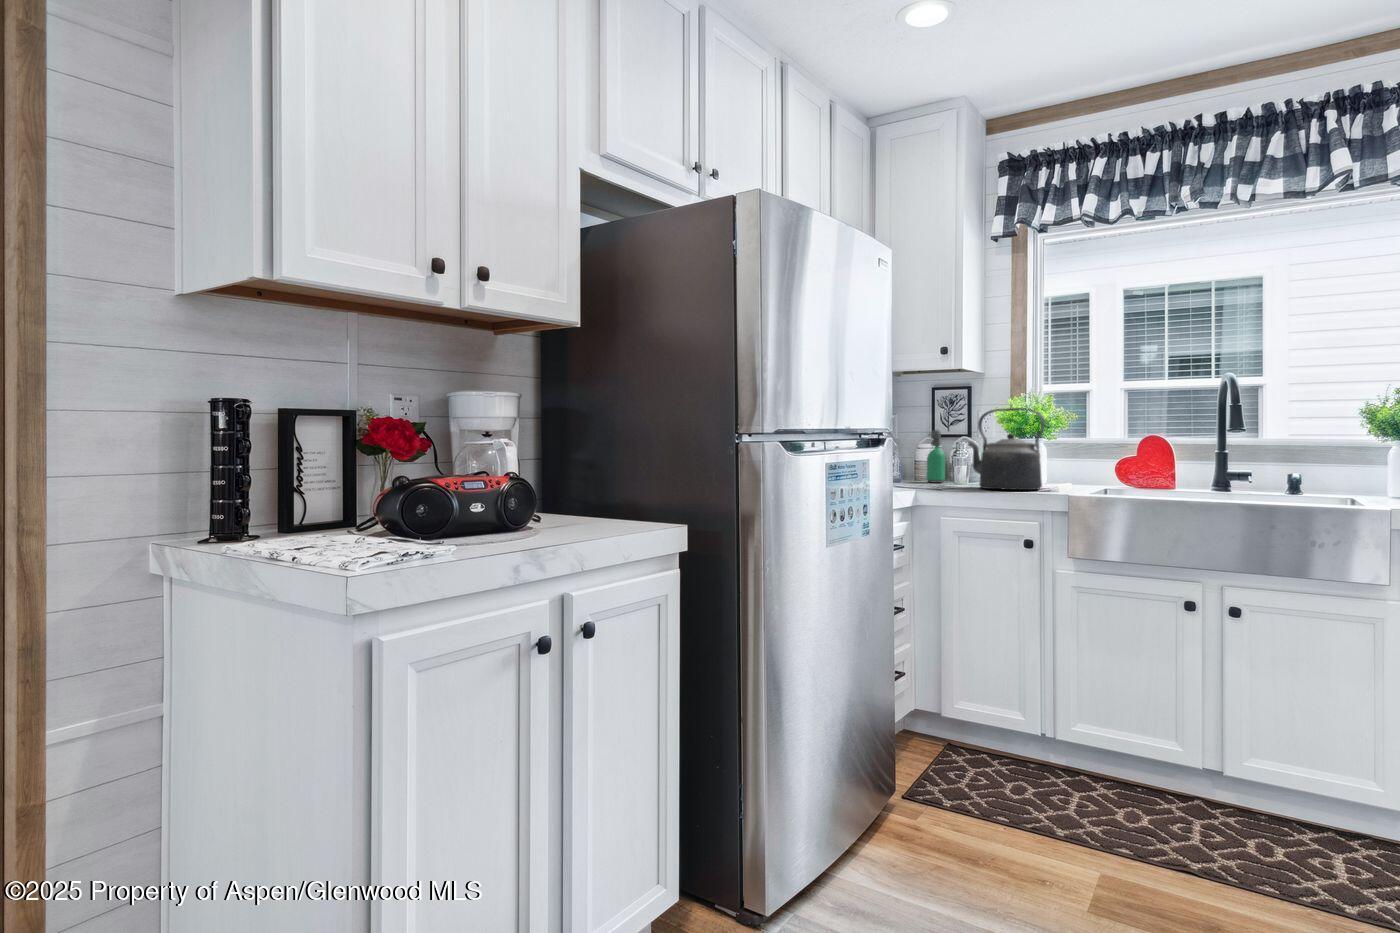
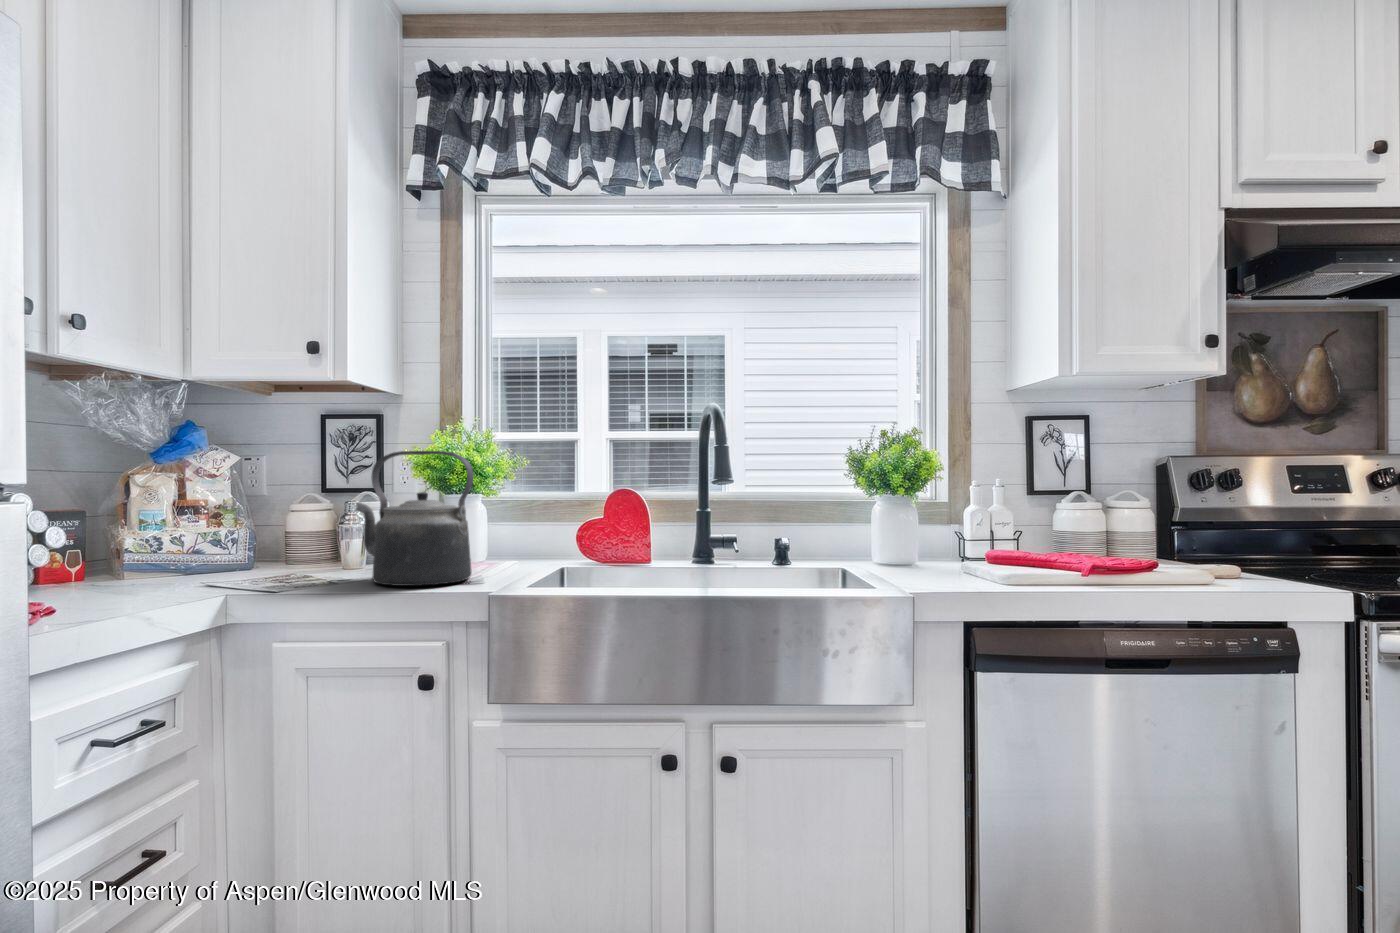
soap dispenser: present [926,430,945,483] -> none [298,481,332,568]

